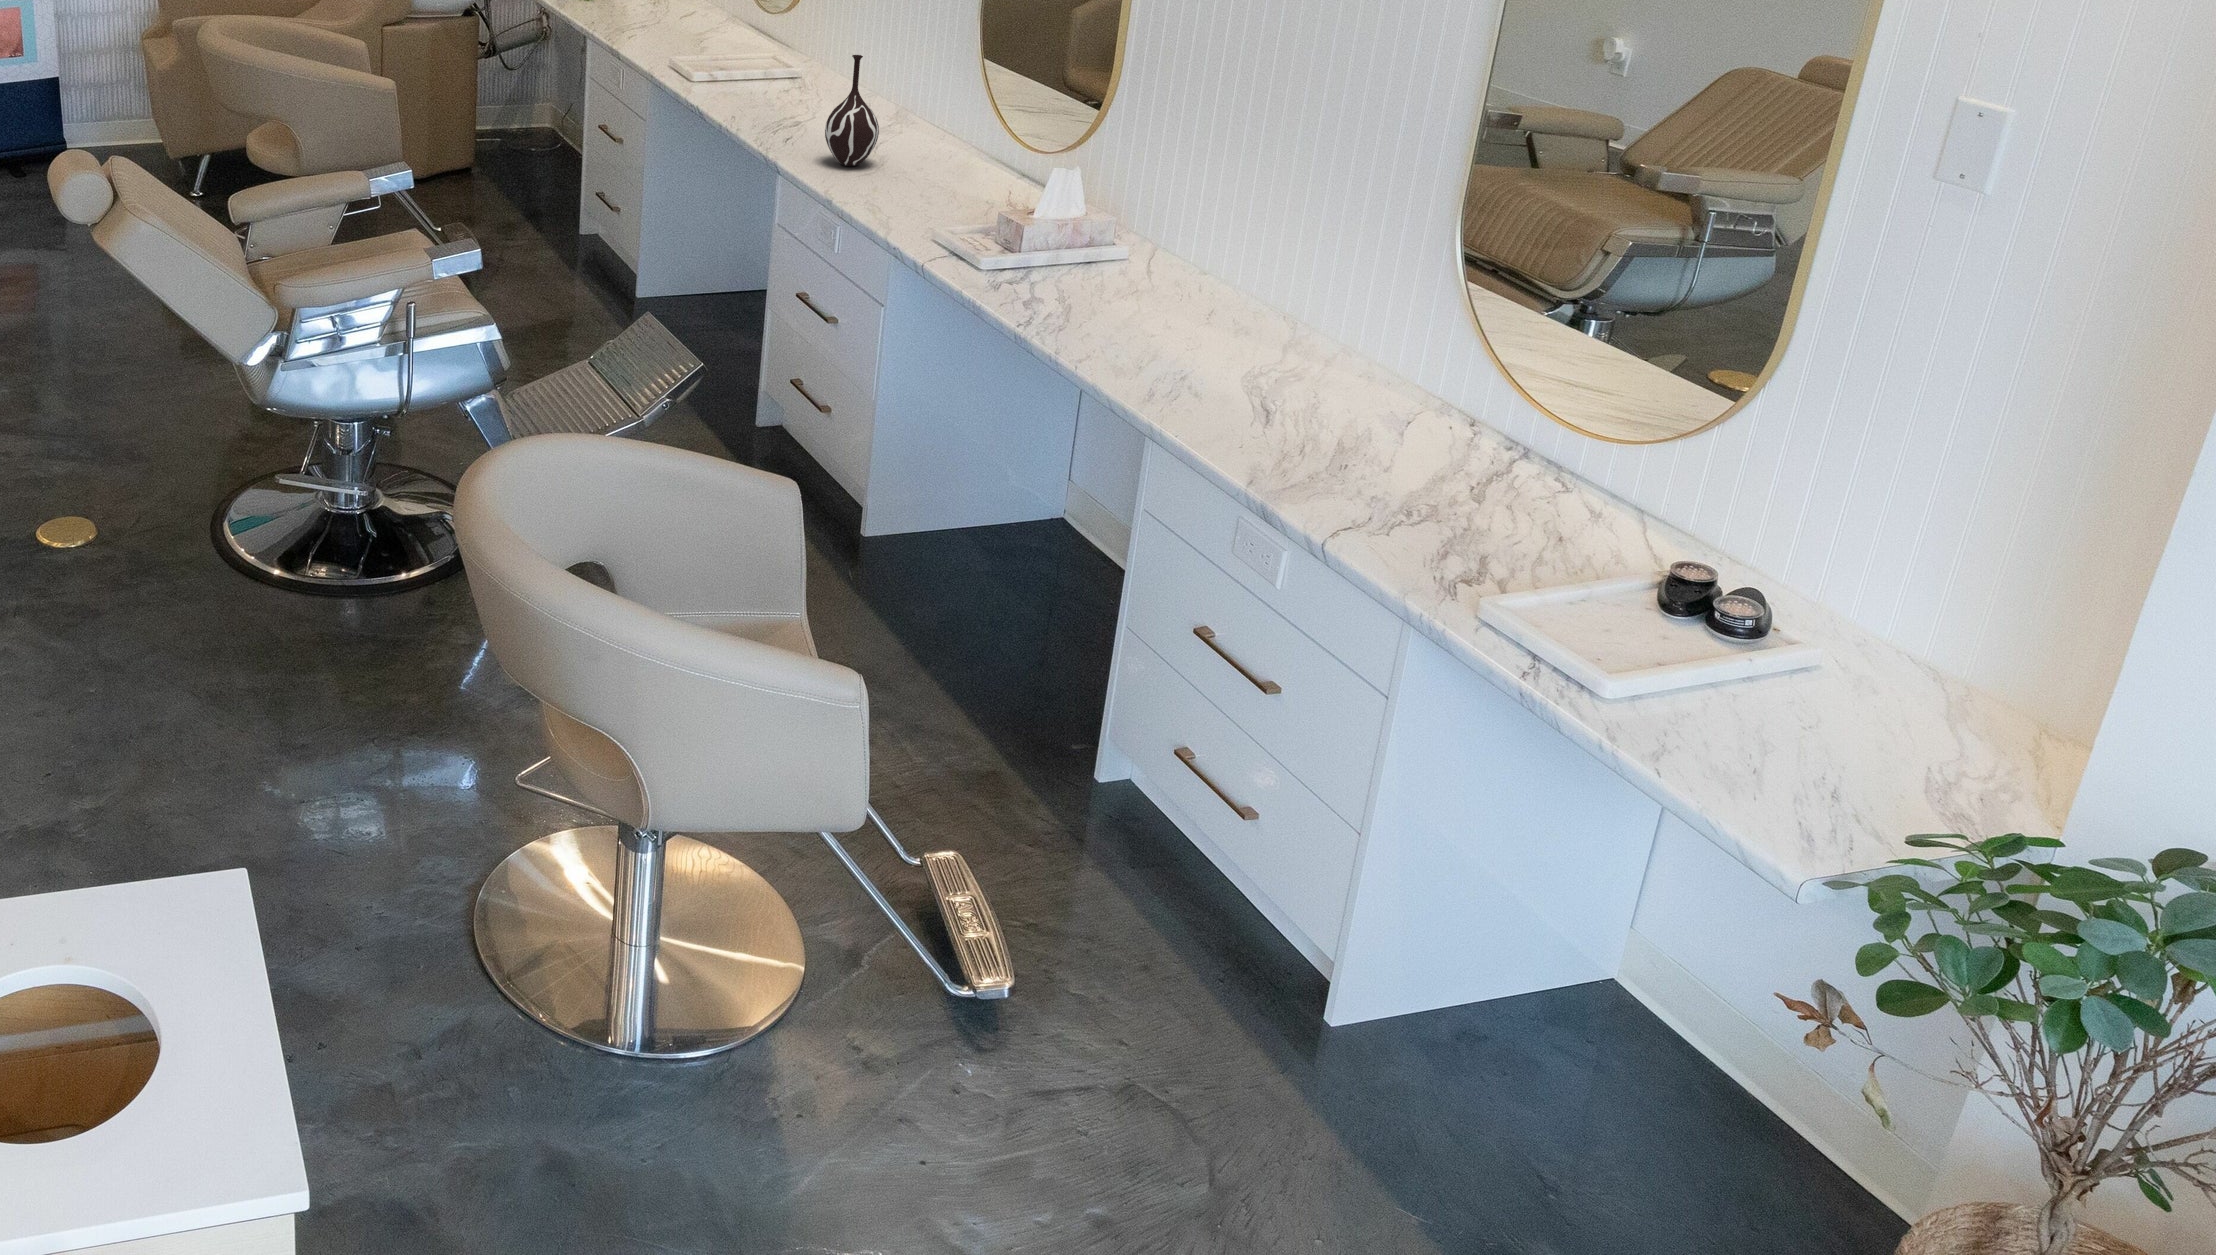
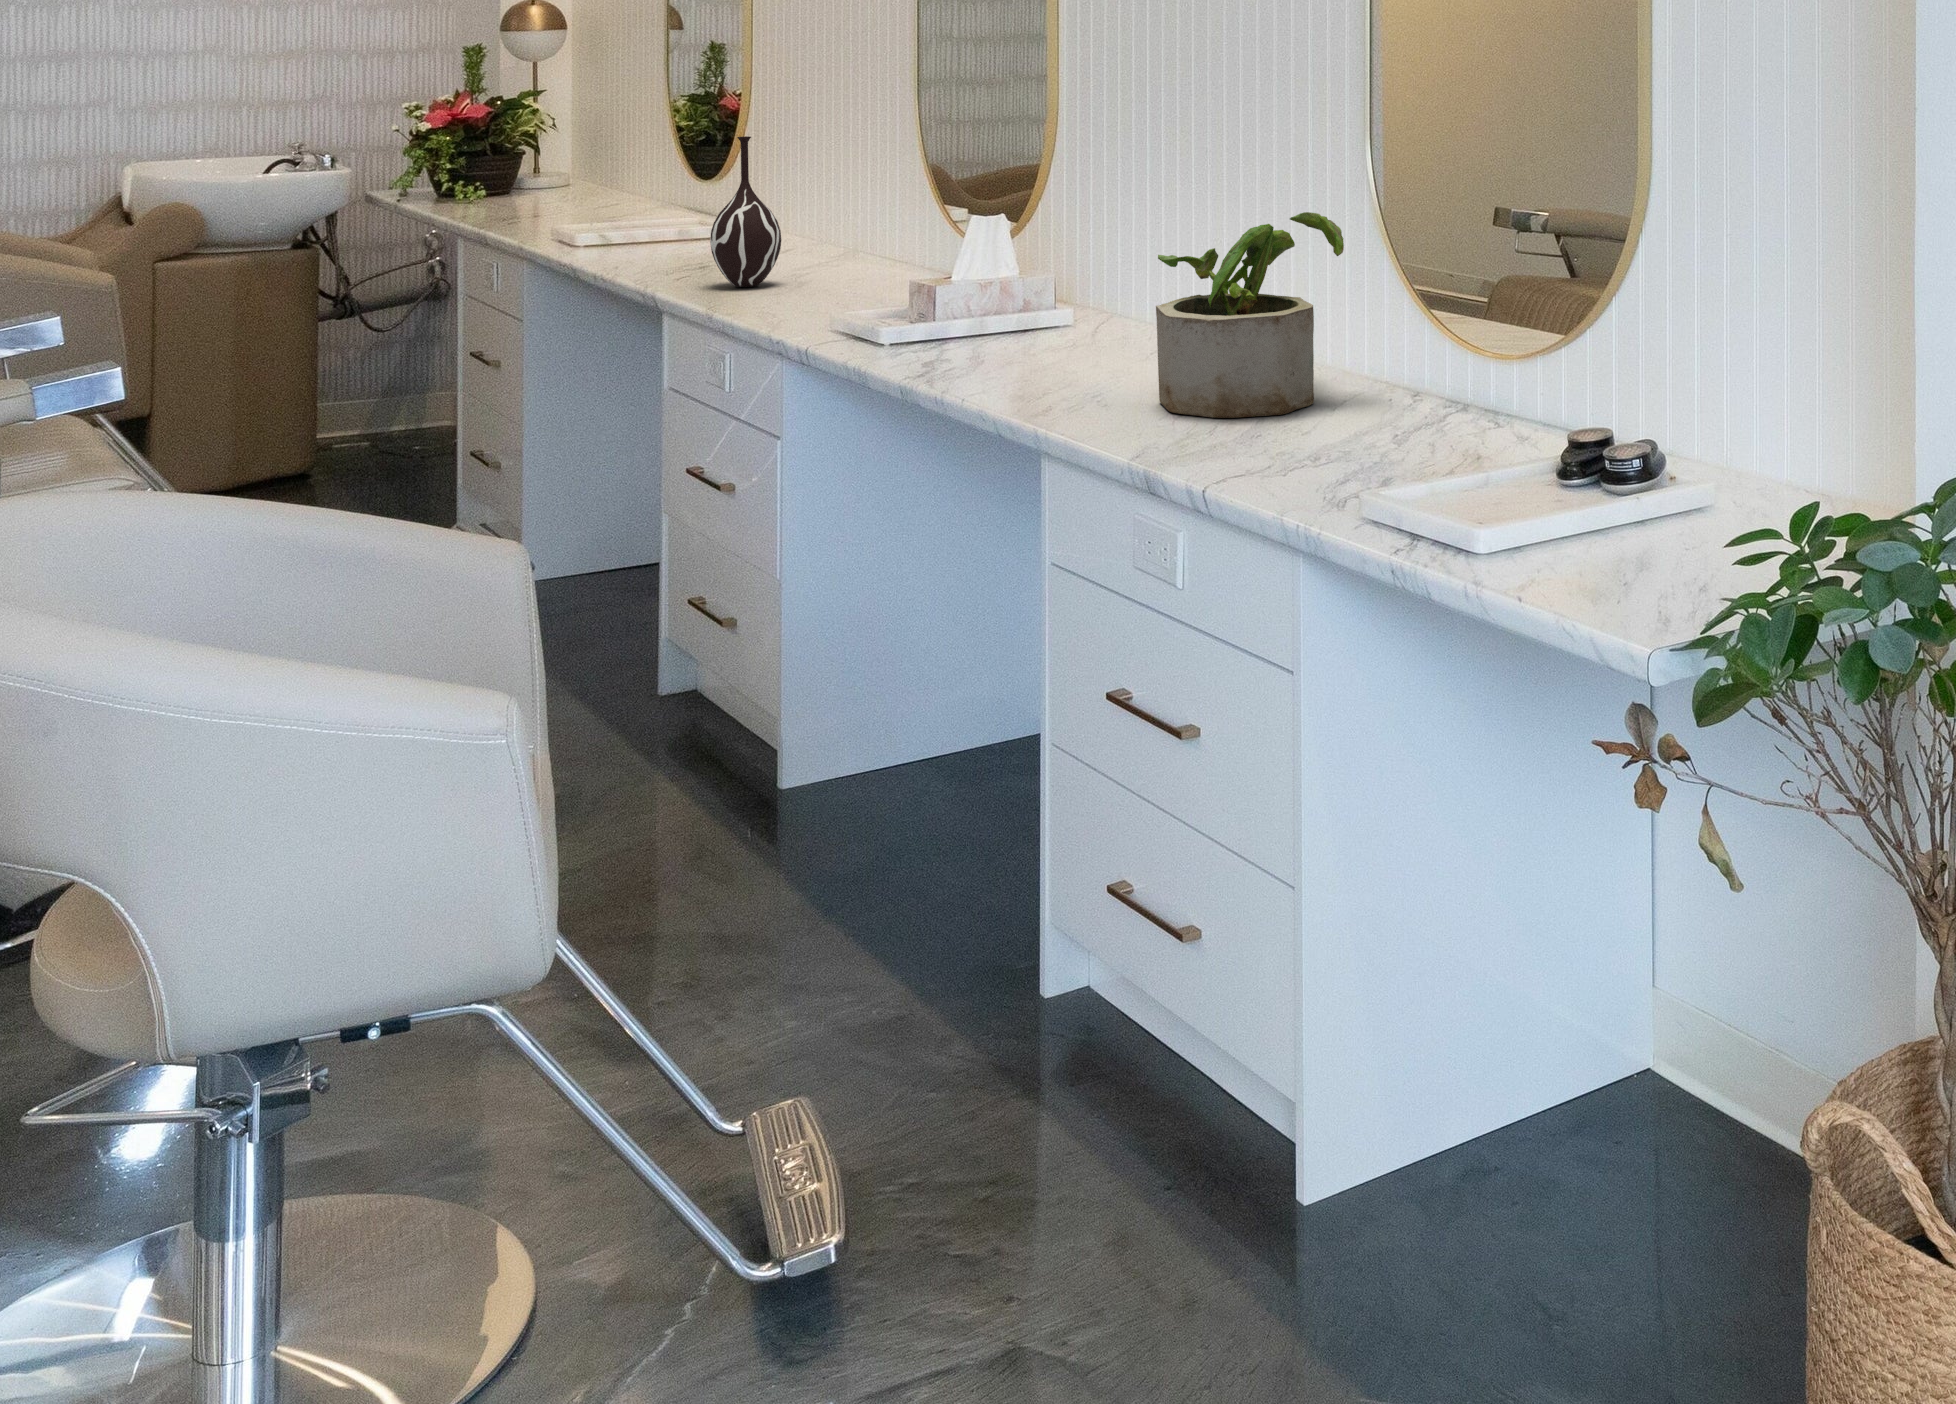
potted plant: none [1247,280,1433,444] -> present [1156,212,1344,418]

